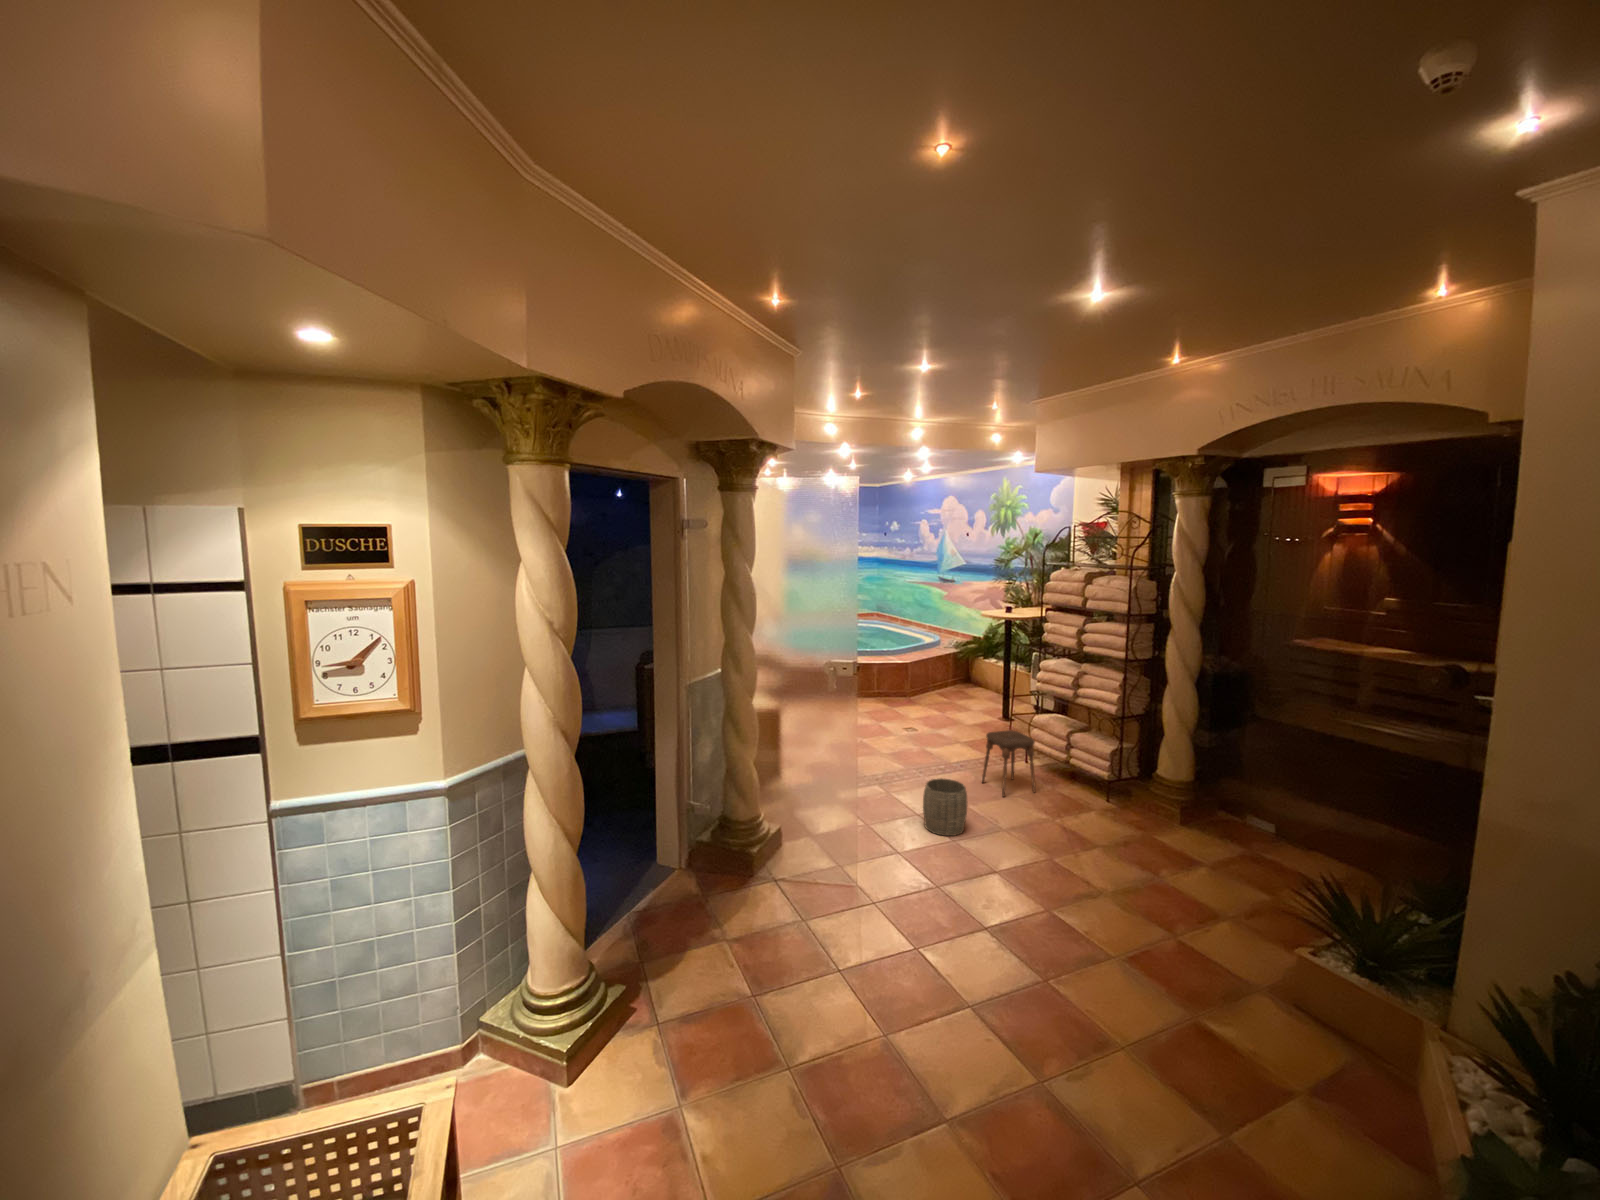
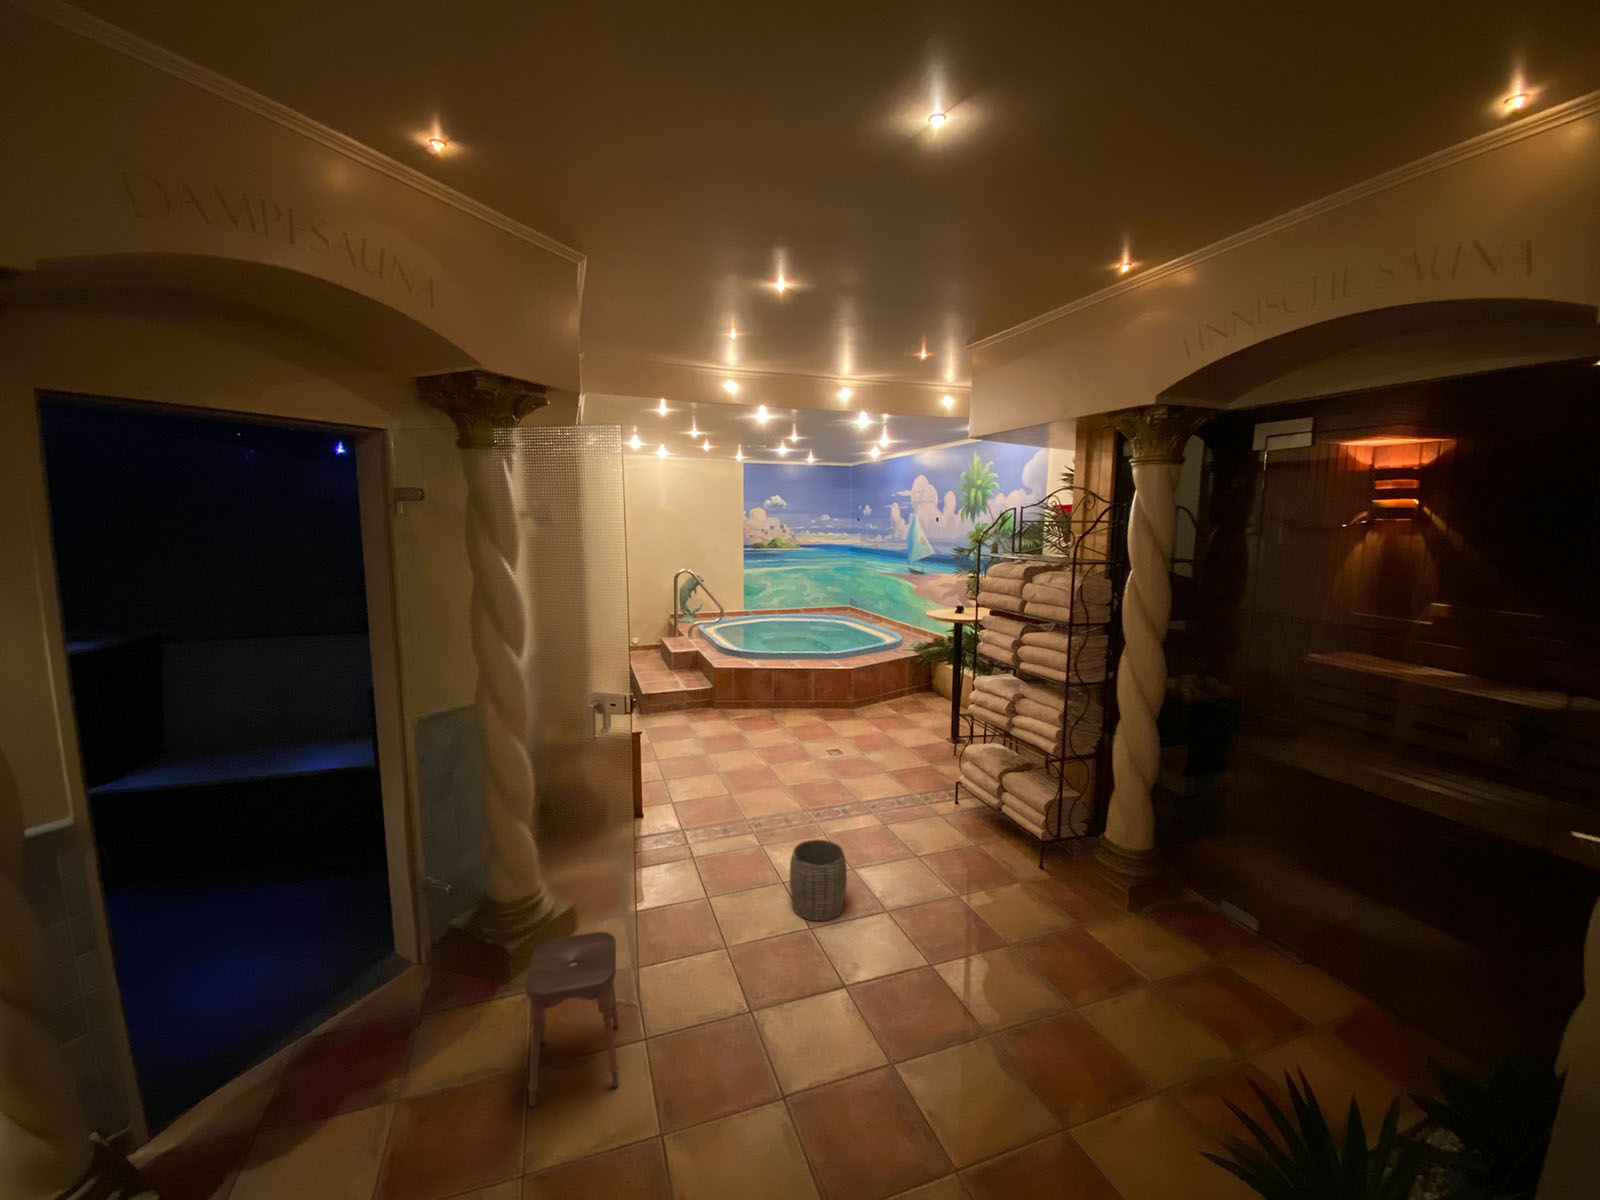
stool: present [982,730,1035,796] -> present [526,932,619,1106]

